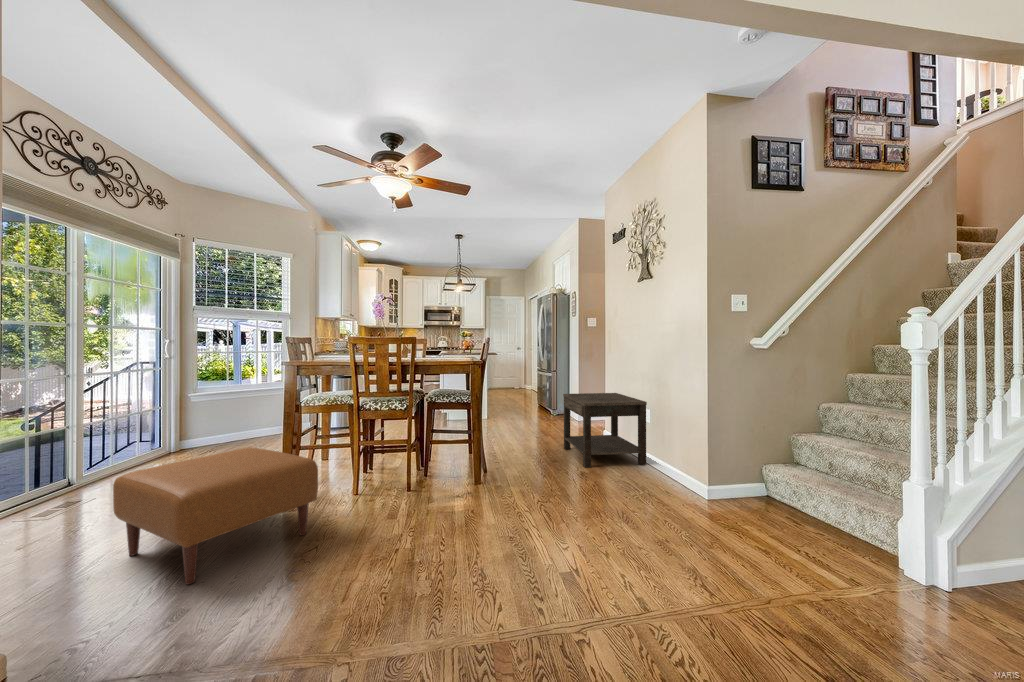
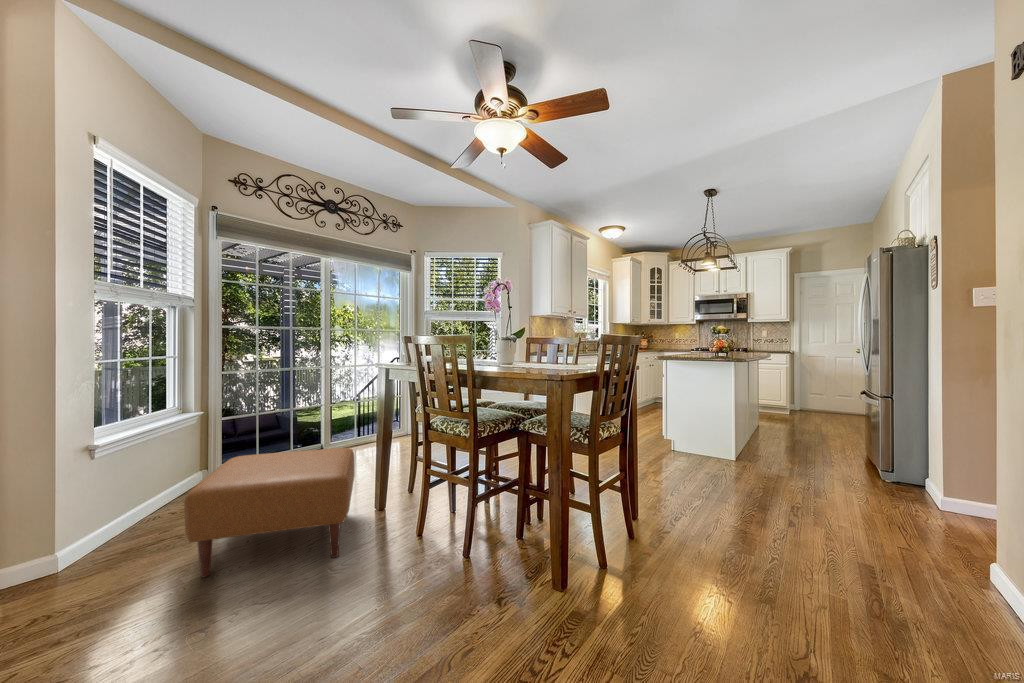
side table: present [563,393,647,468] -> none [807,432,1001,638]

